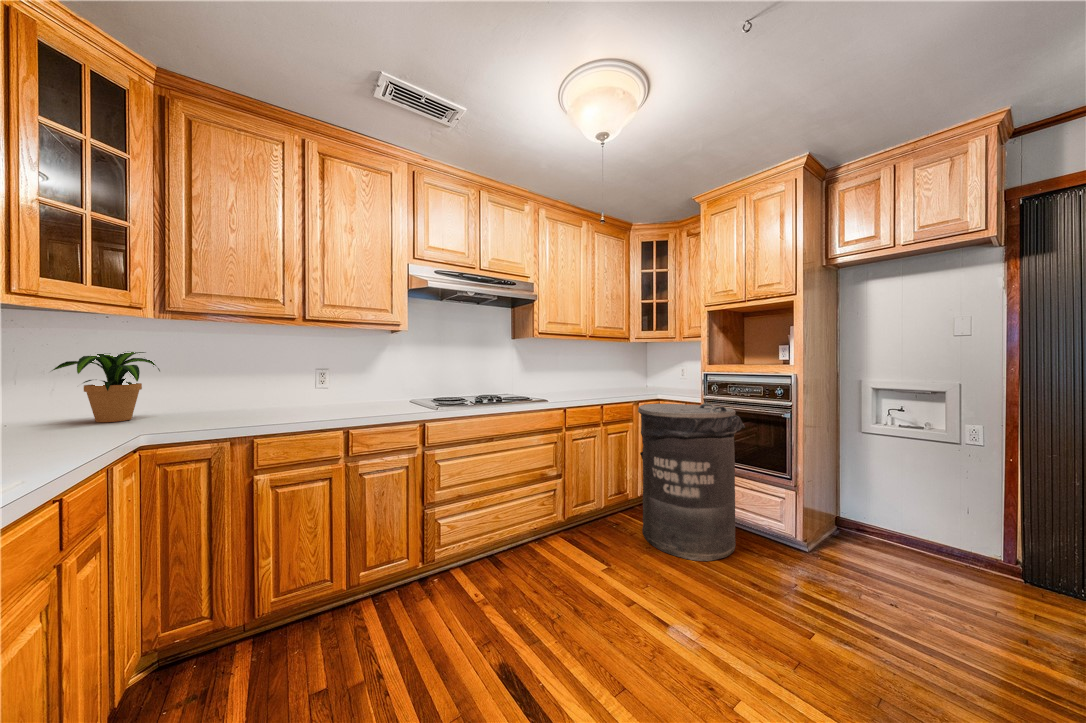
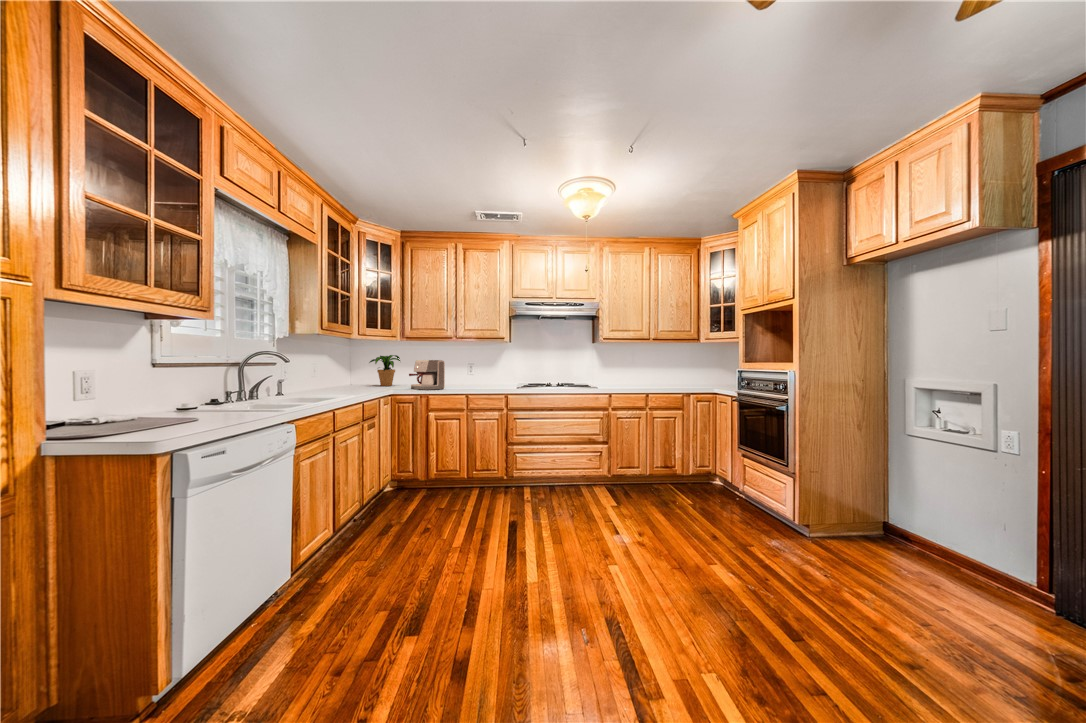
coffee maker: none [195,363,292,430] -> present [409,360,445,390]
trash can: present [638,404,745,561] -> none [663,395,743,515]

